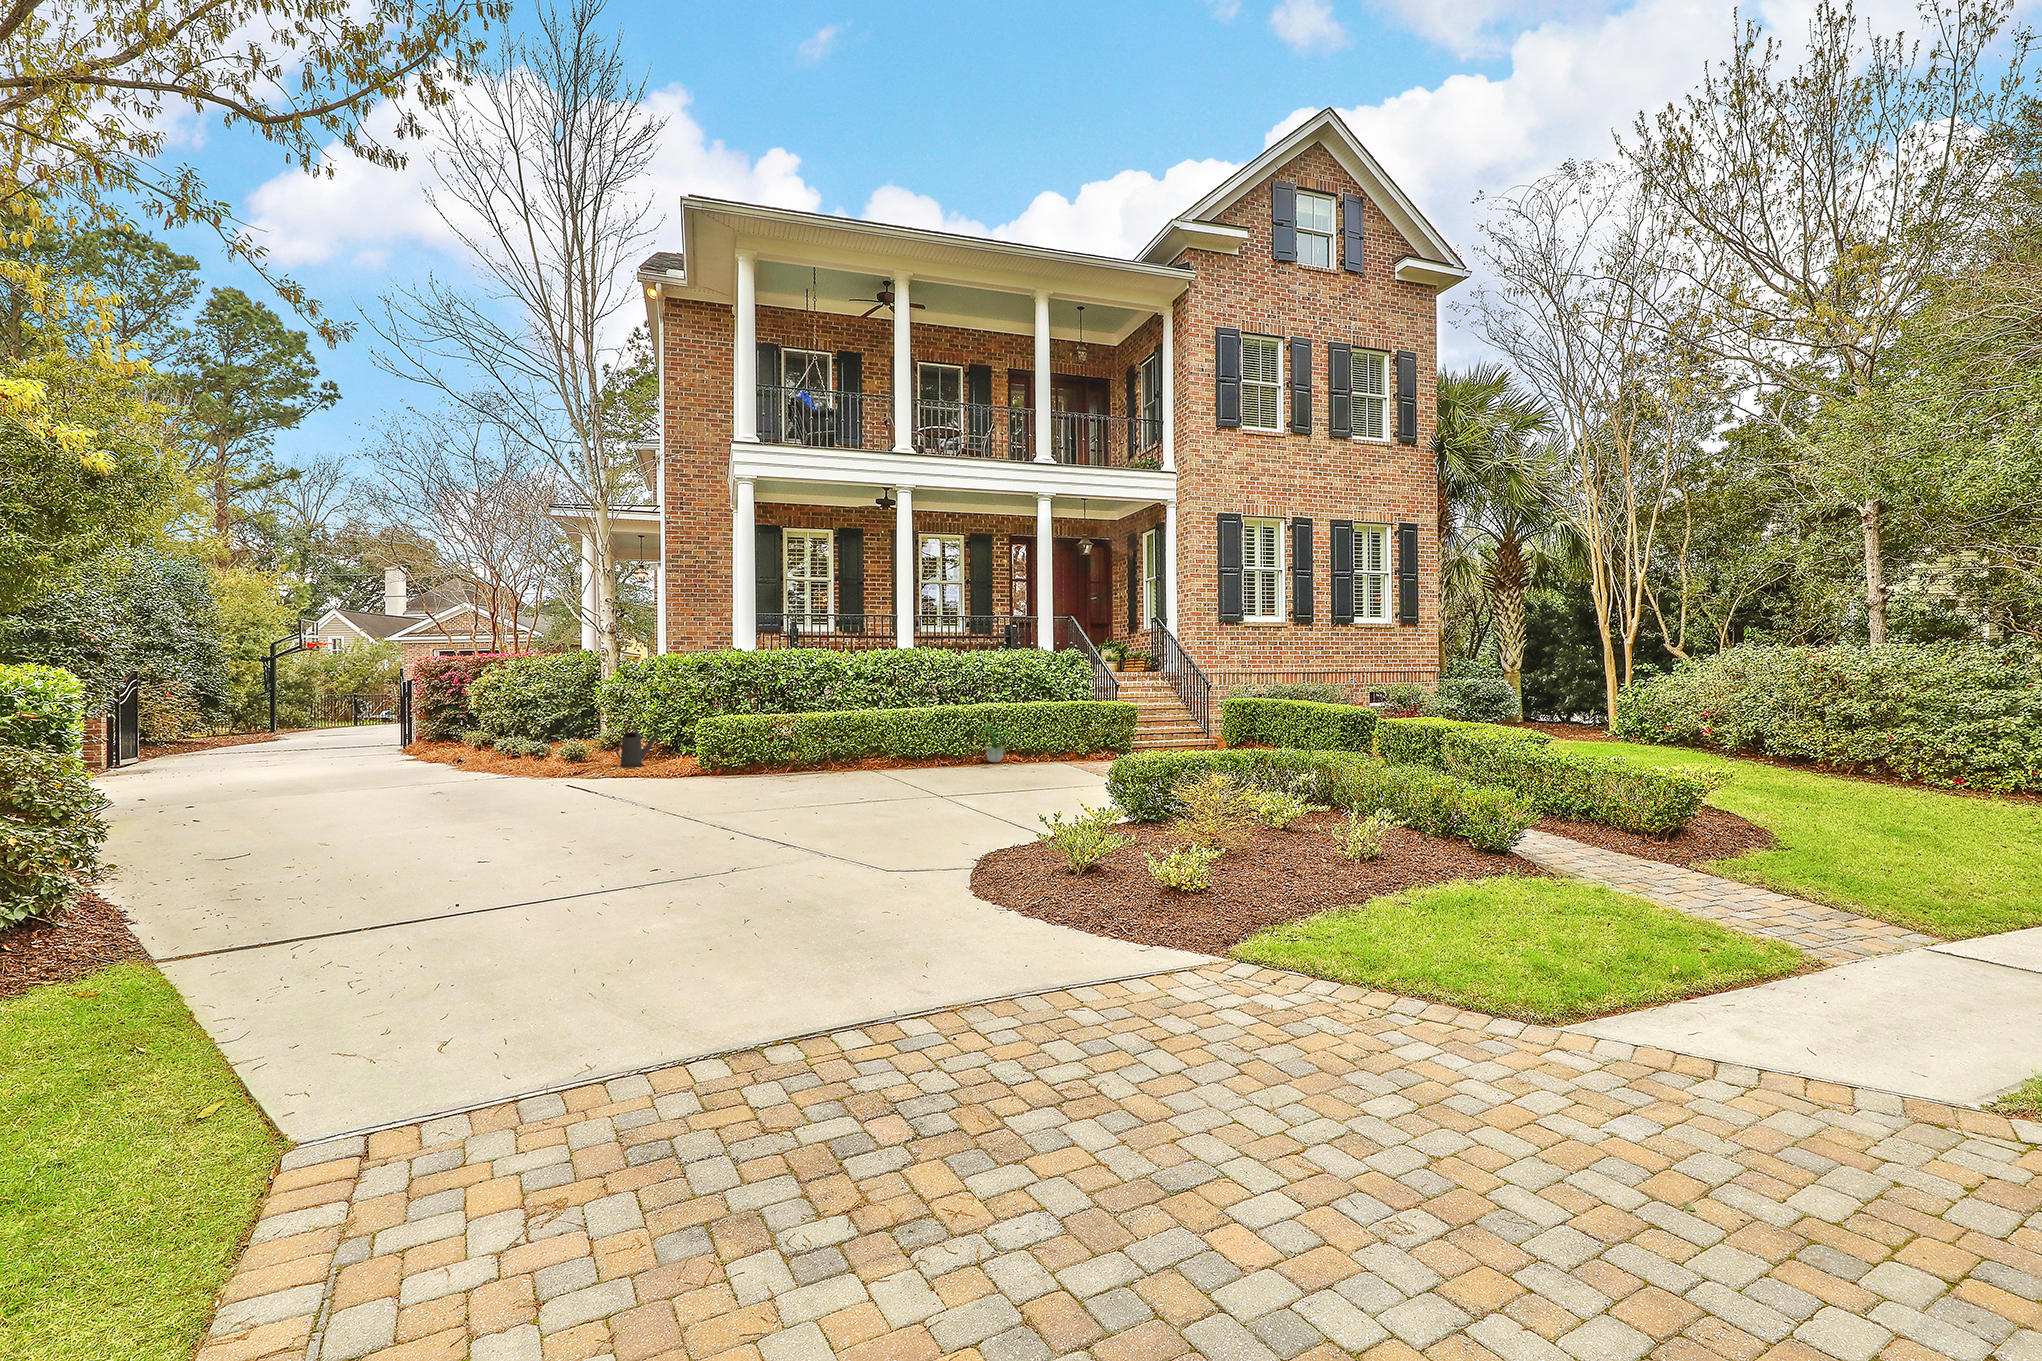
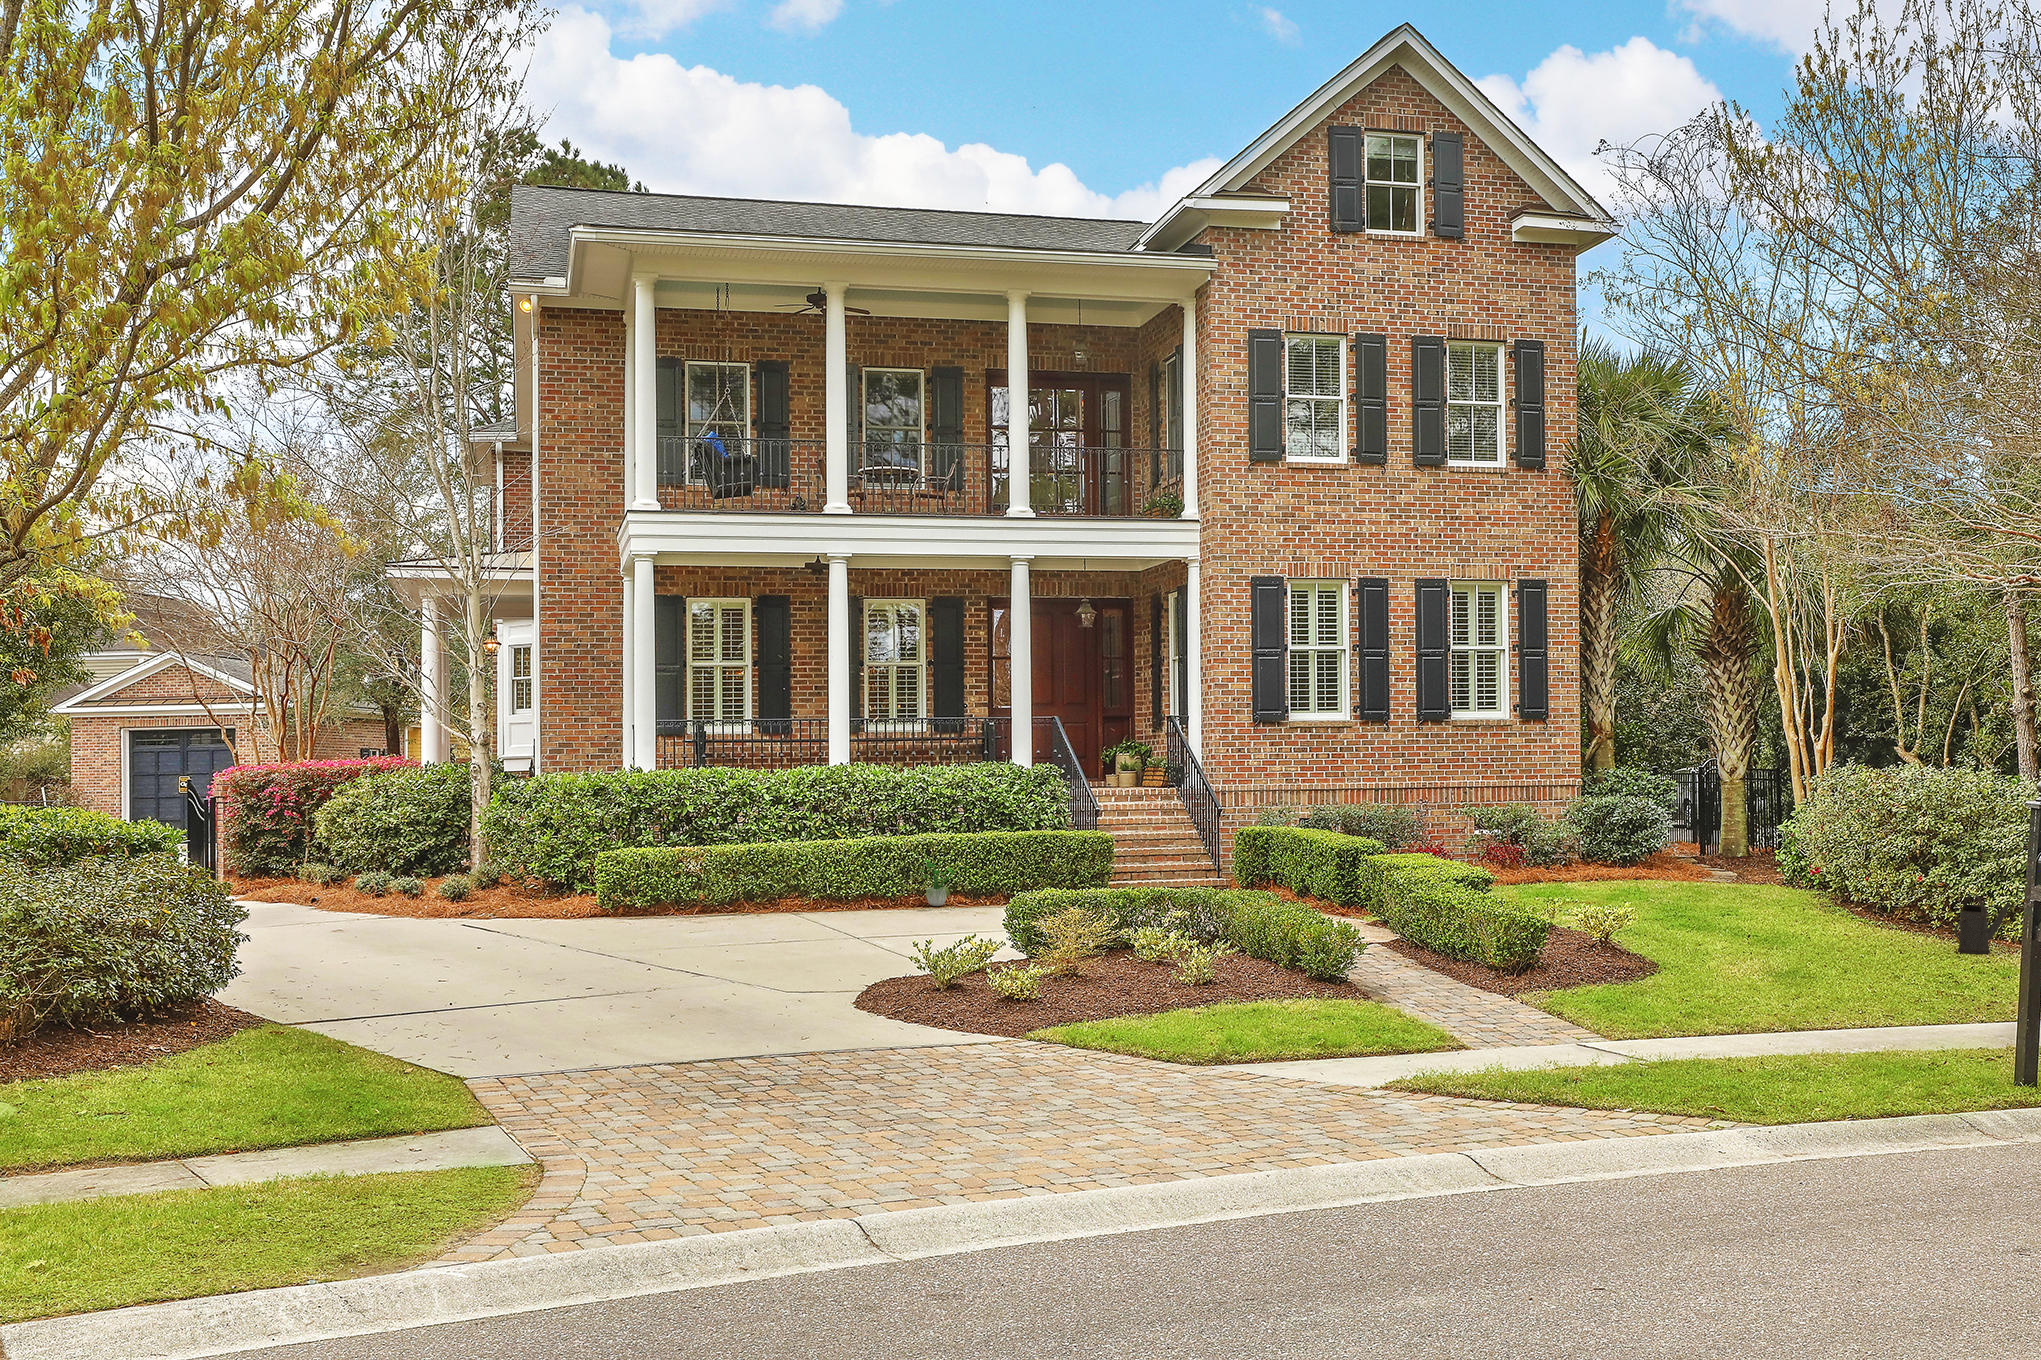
watering can: present [616,725,659,767] -> present [1954,895,2010,954]

